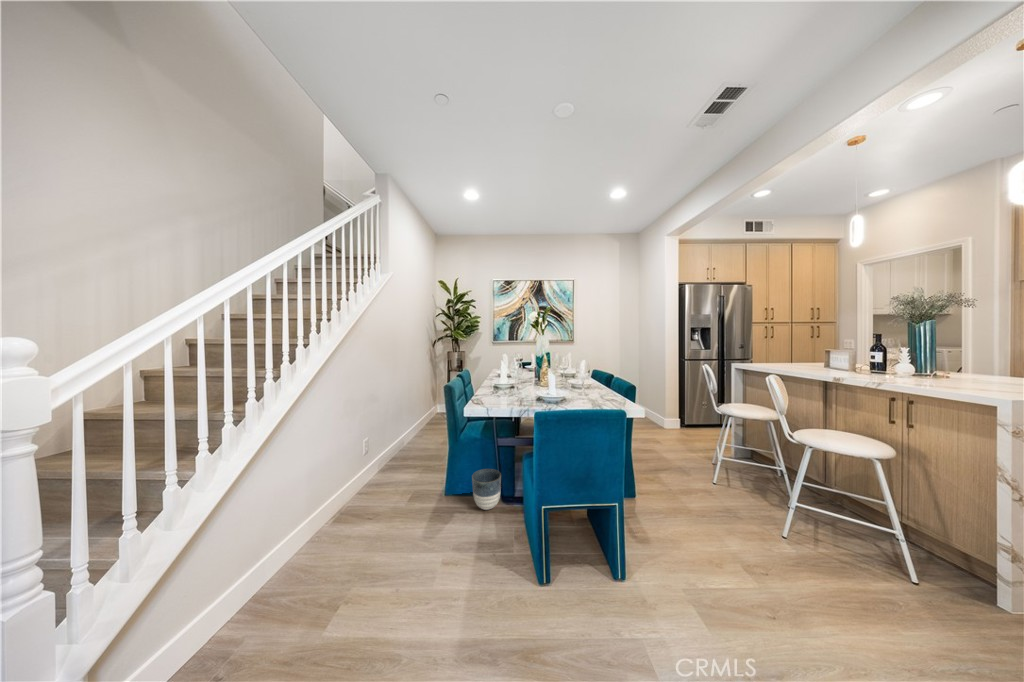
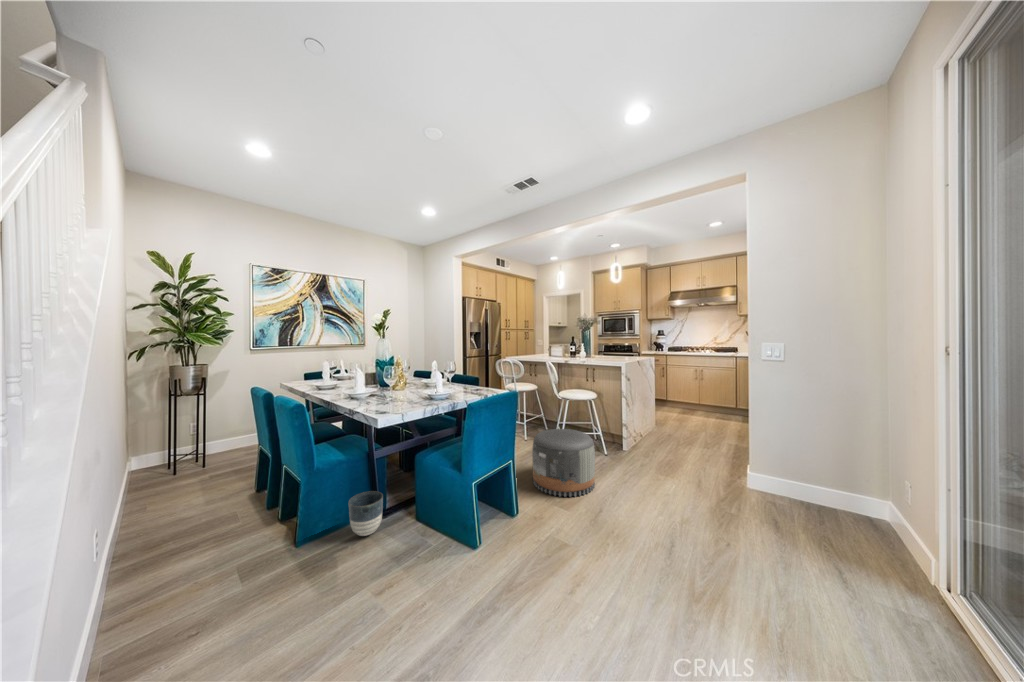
pouf: none [698,468,840,617] -> present [532,429,595,497]

